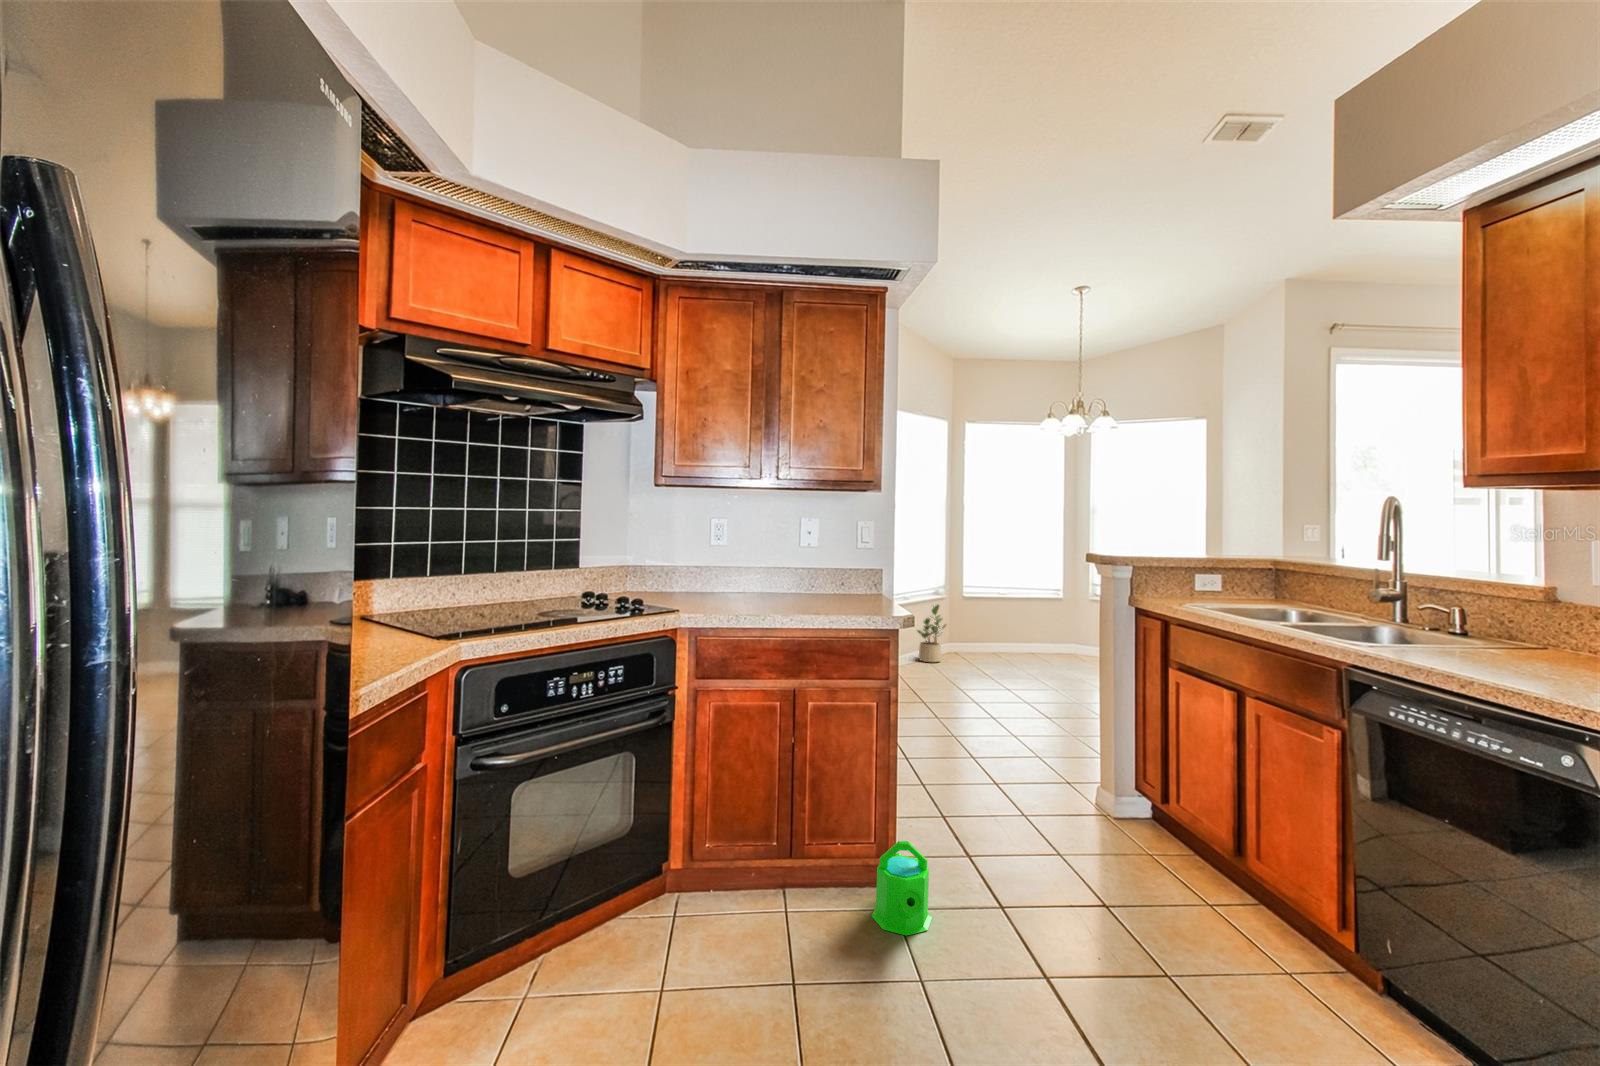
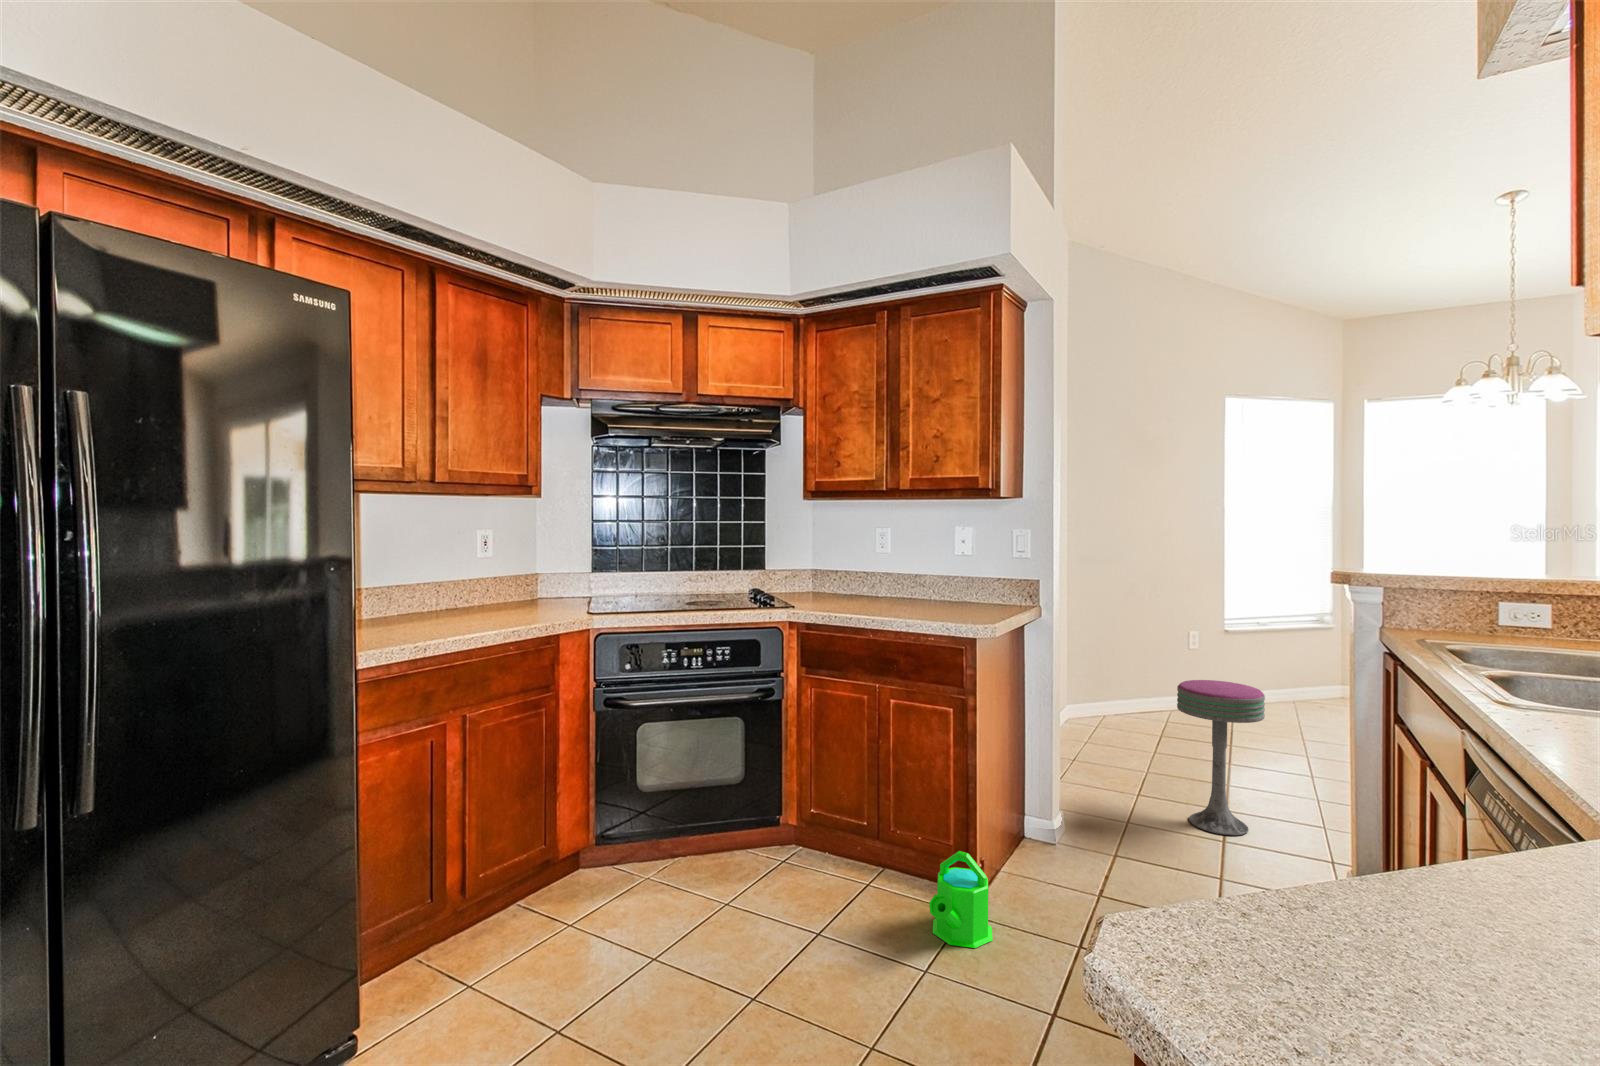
potted plant: present [917,605,946,662] -> none [1273,637,1318,712]
bar stool: none [945,646,1010,770] -> present [1177,680,1265,835]

